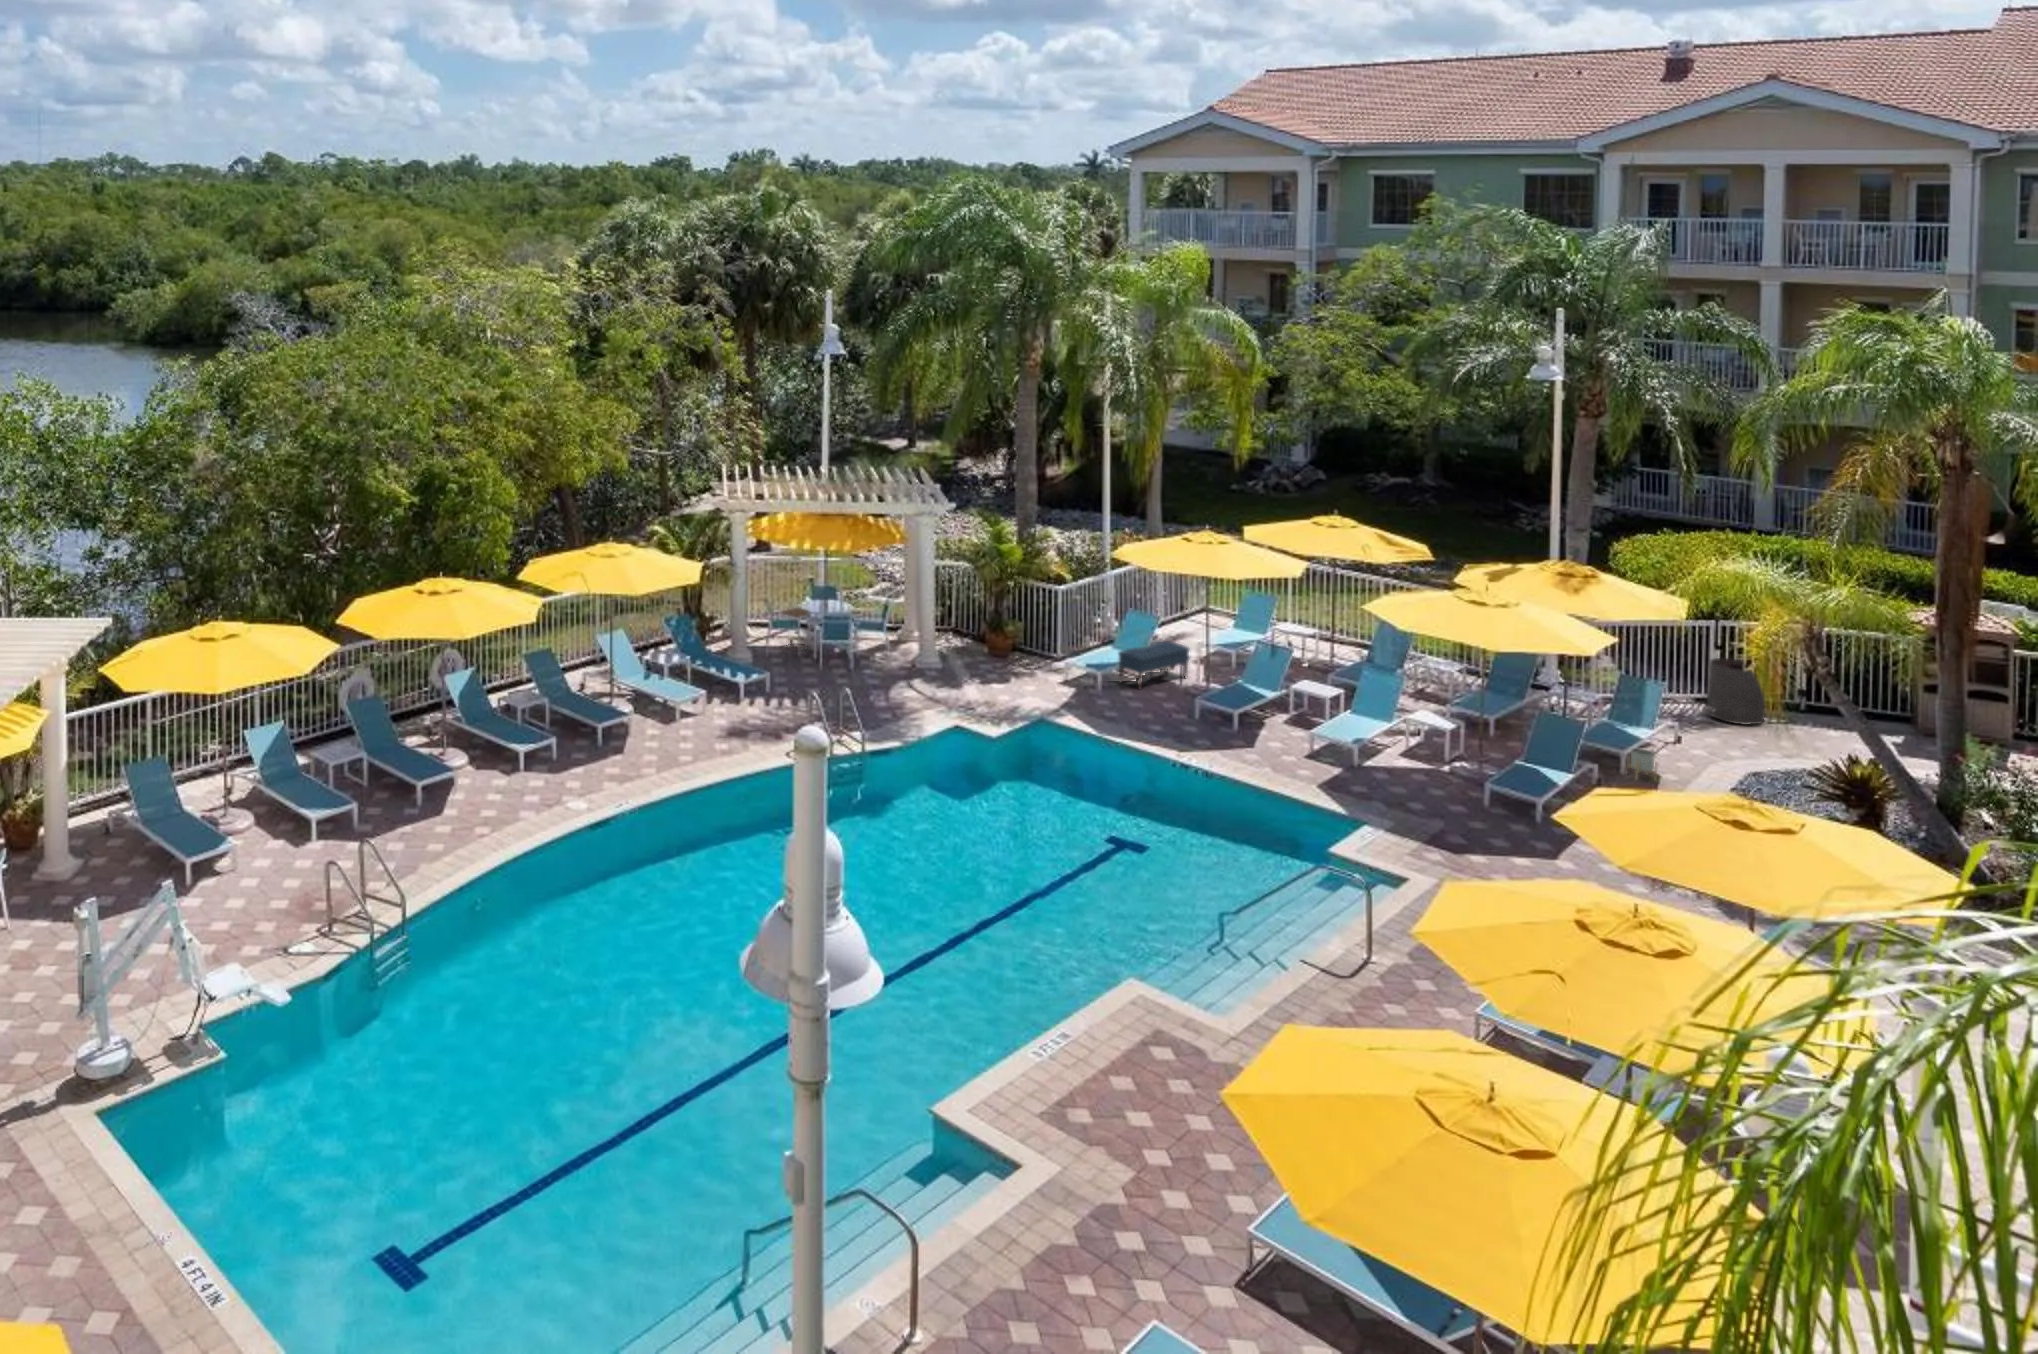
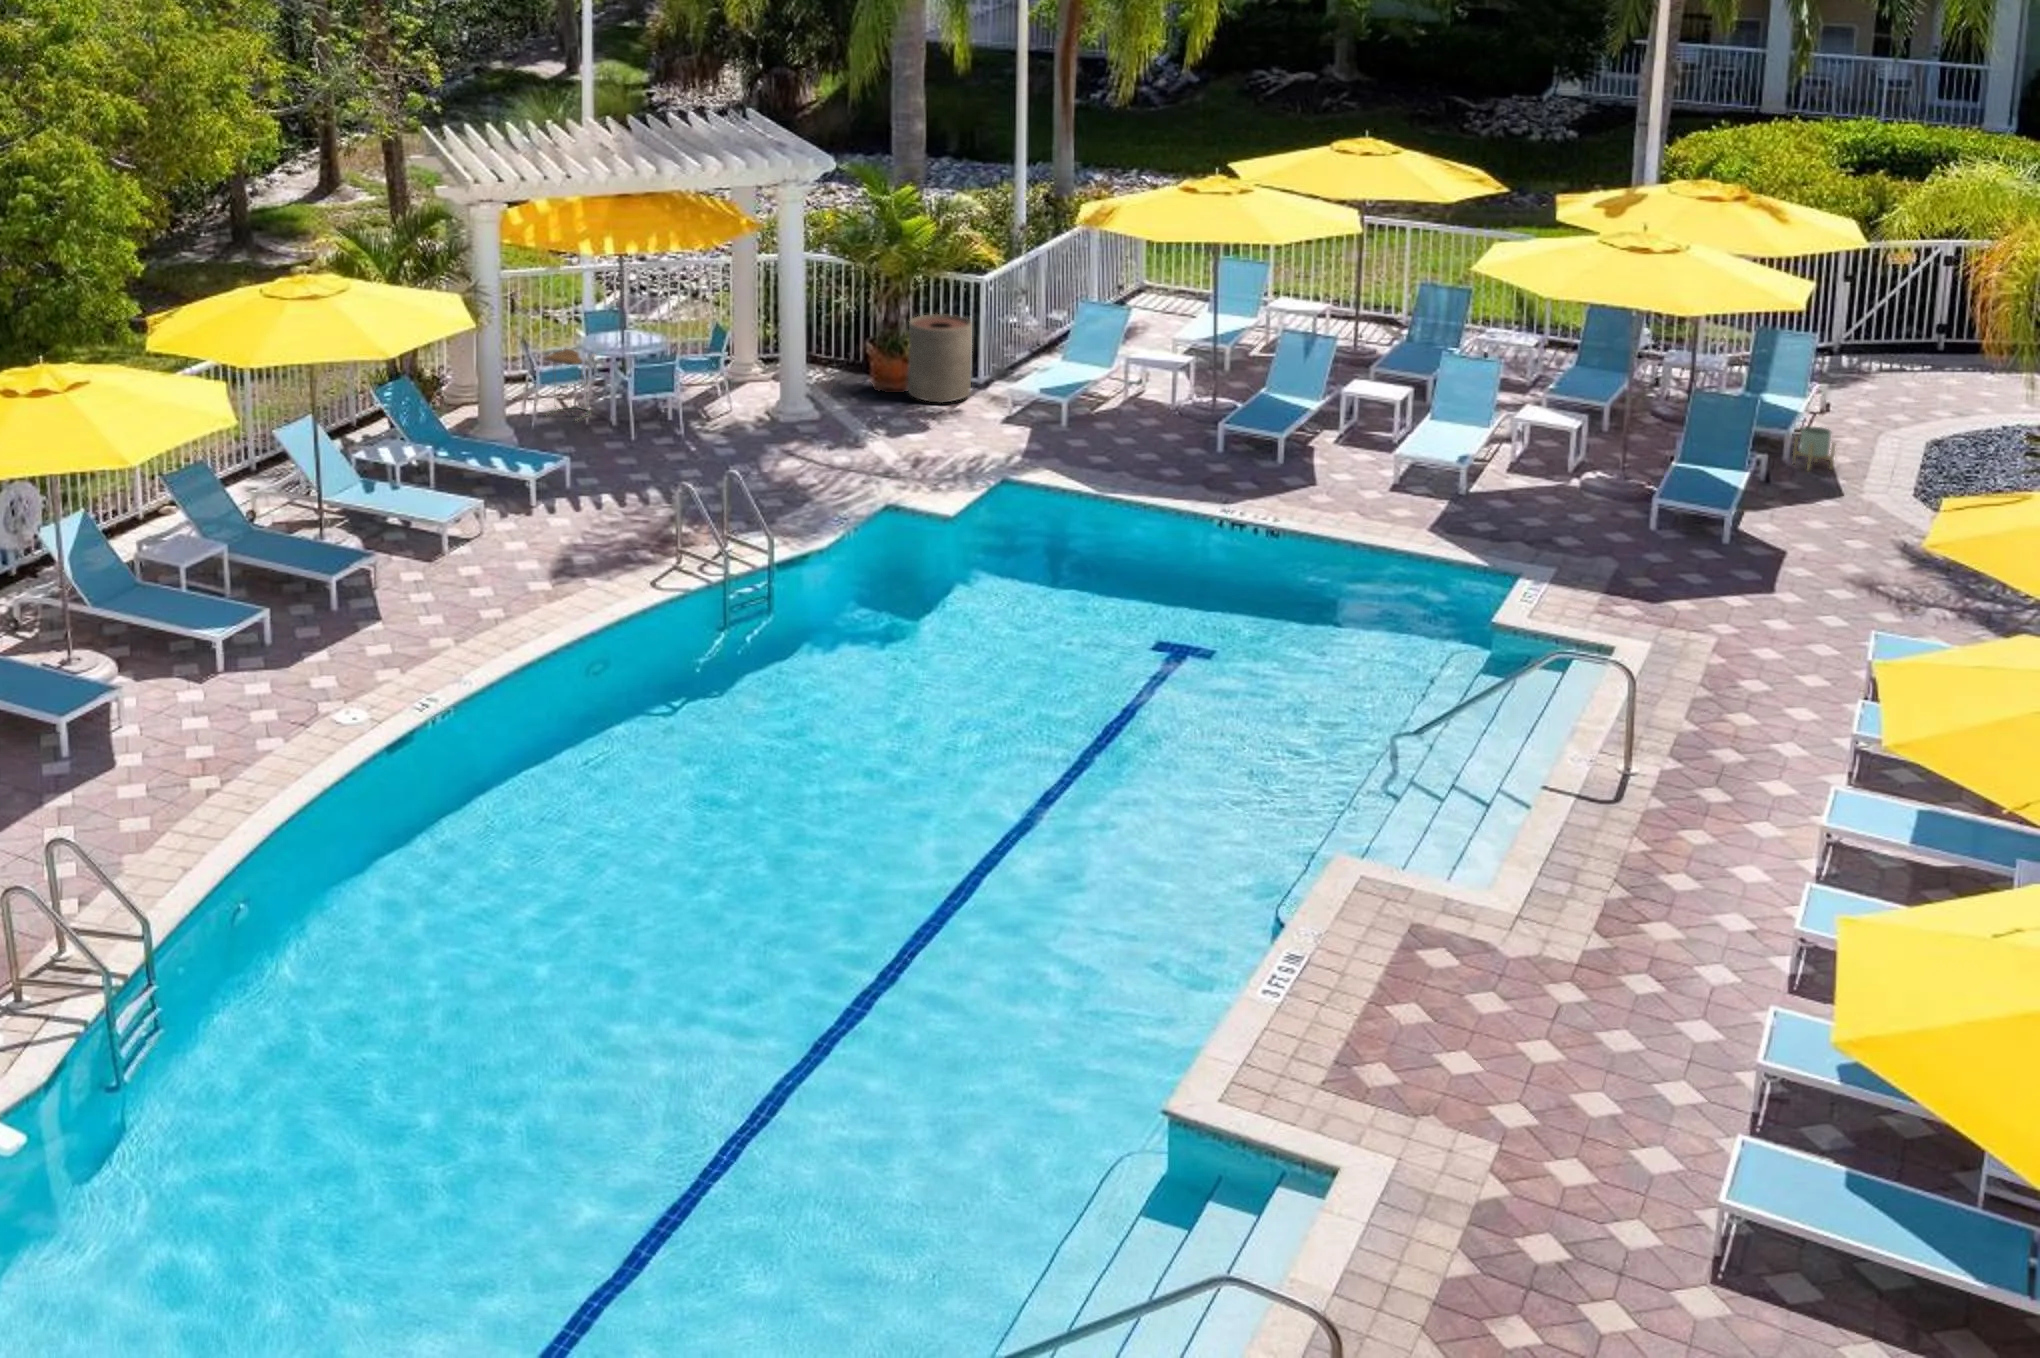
bench: present [1118,641,1189,688] -> none [1078,344,1174,422]
trash can: present [1707,658,1765,725] -> present [908,314,972,402]

